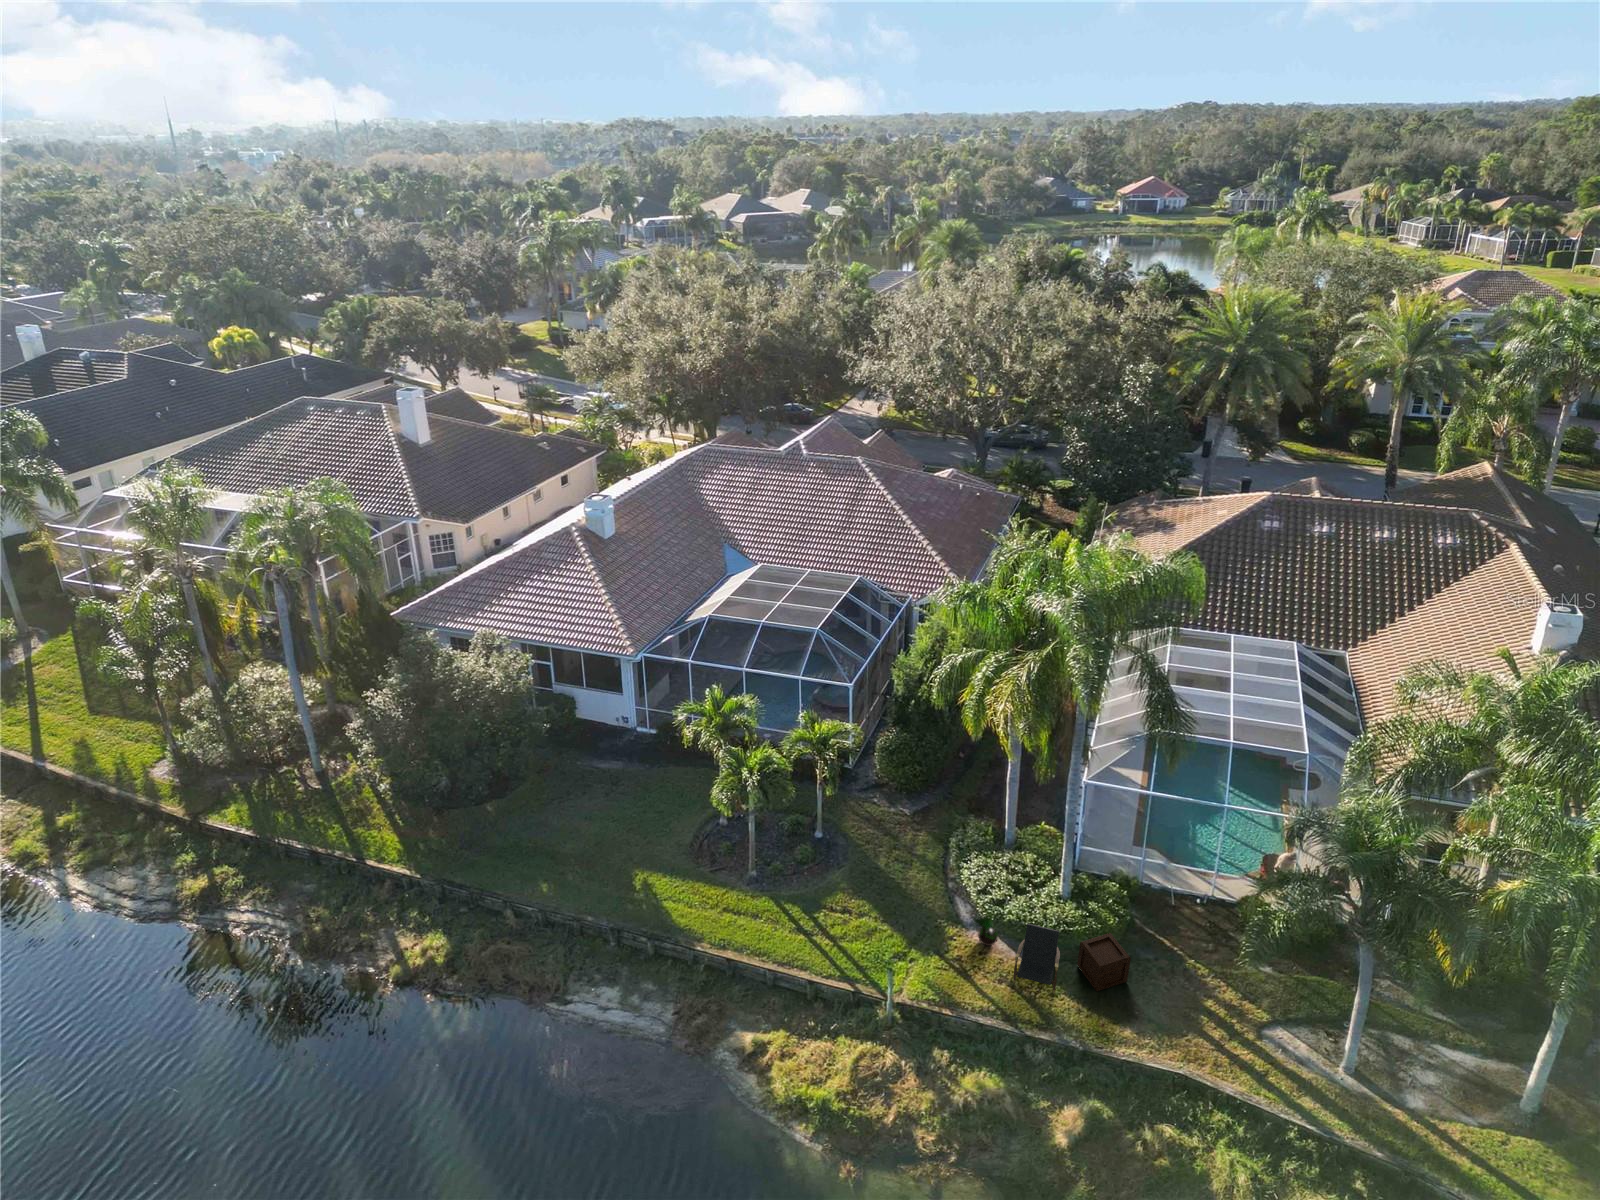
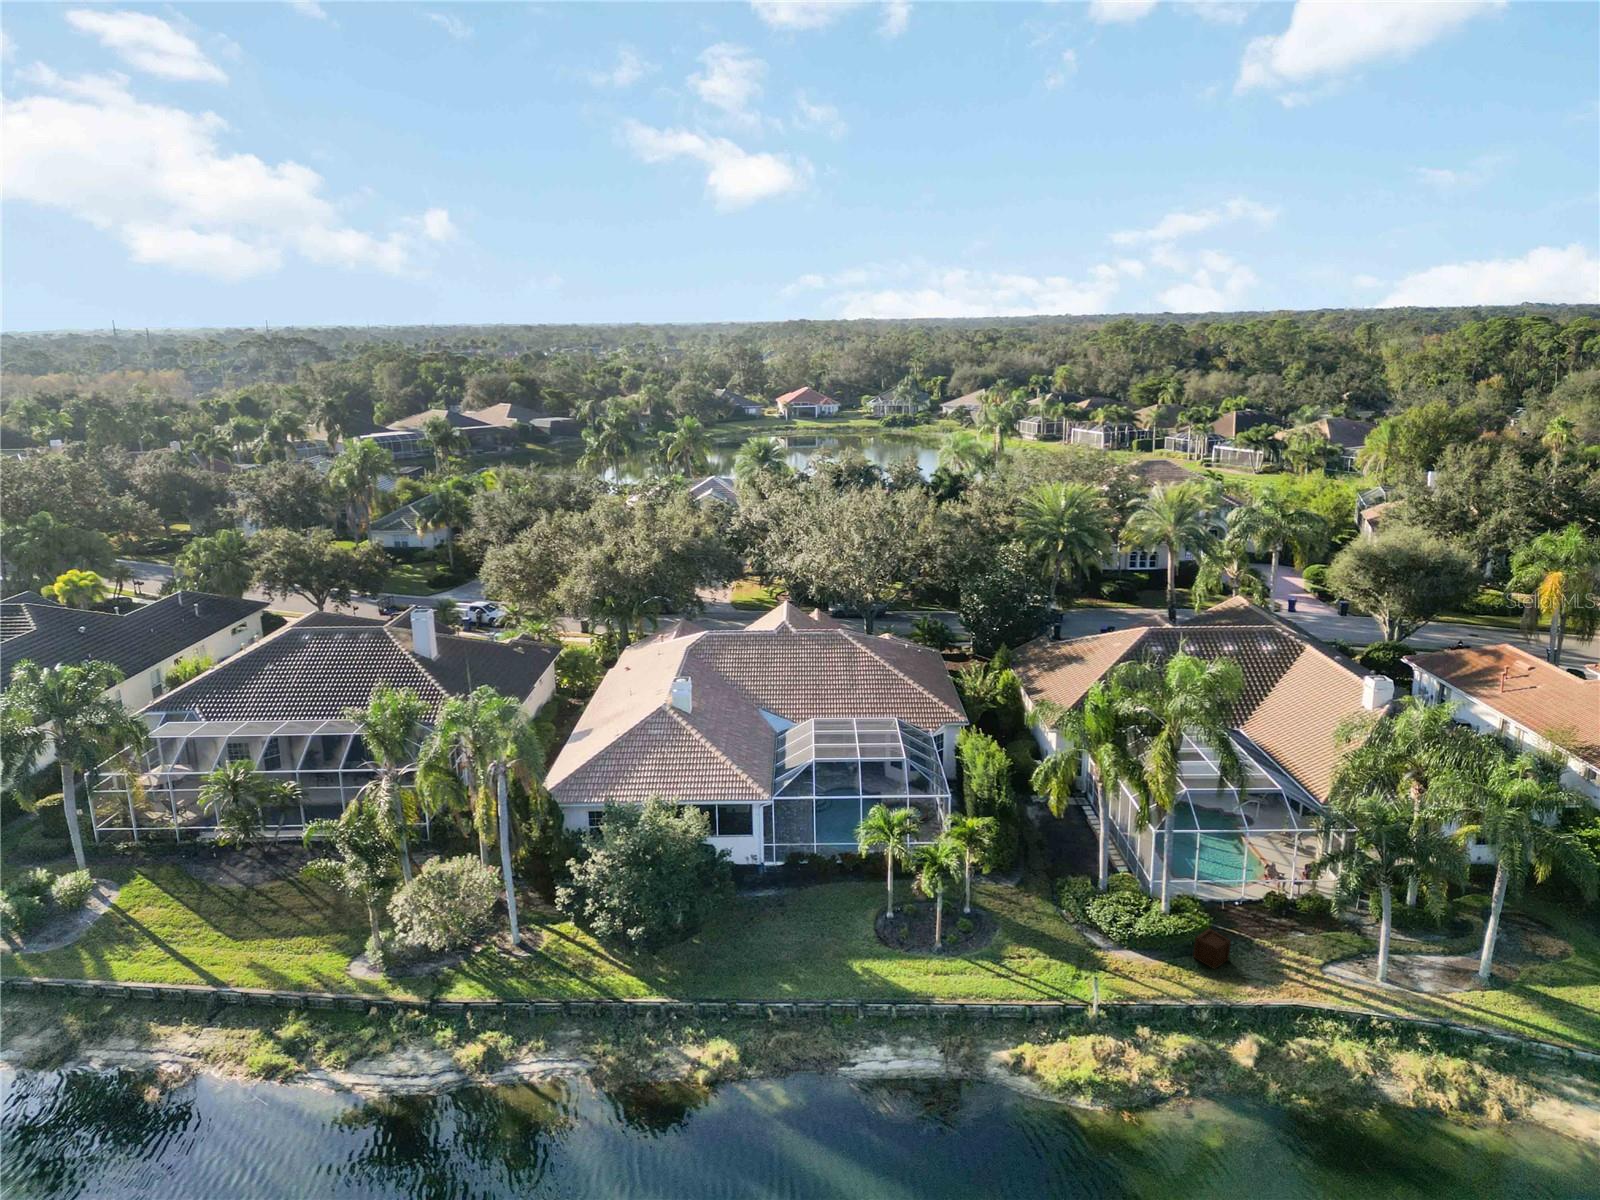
potted tree: present [974,915,998,946] -> none [1118,930,1137,957]
lounge chair: present [1013,924,1060,994] -> none [1157,932,1193,977]

